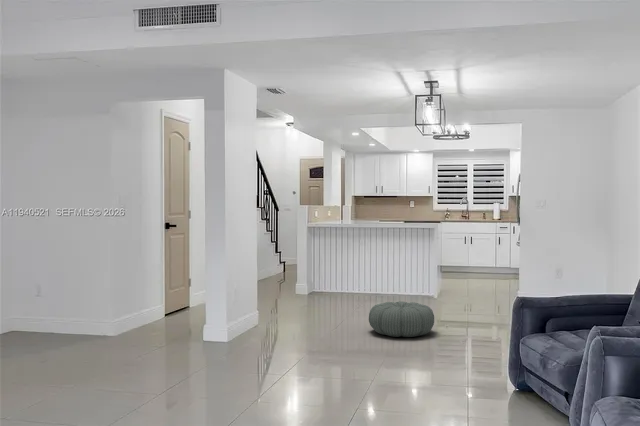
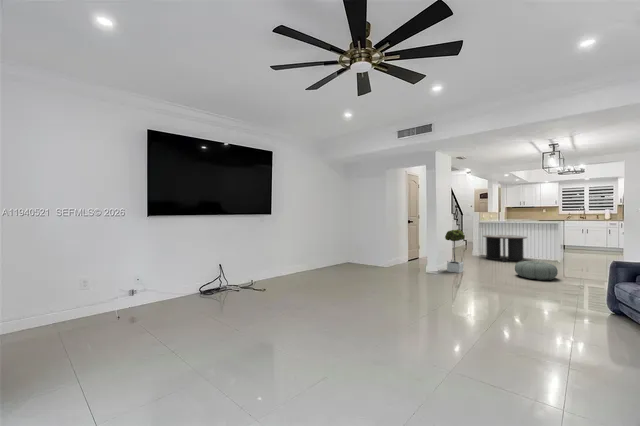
potted tree: none [242,242,281,338] -> present [445,229,465,273]
coffee table: none [315,251,388,305] -> present [483,235,527,262]

